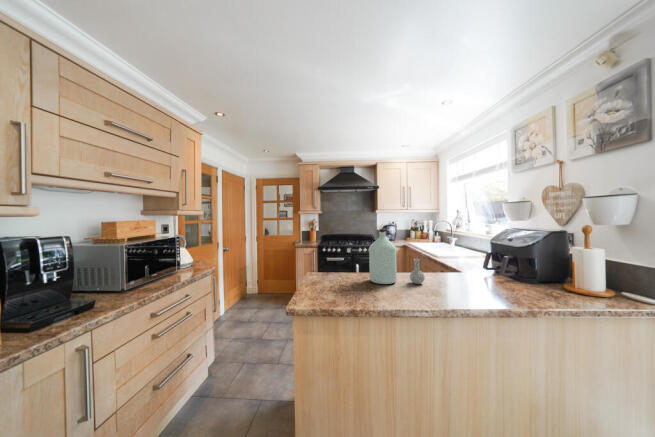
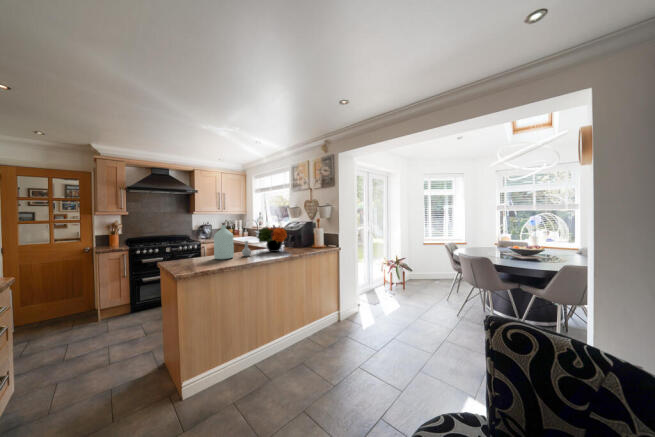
flower arrangement: none [437,234,500,282] -> present [257,225,287,252]

